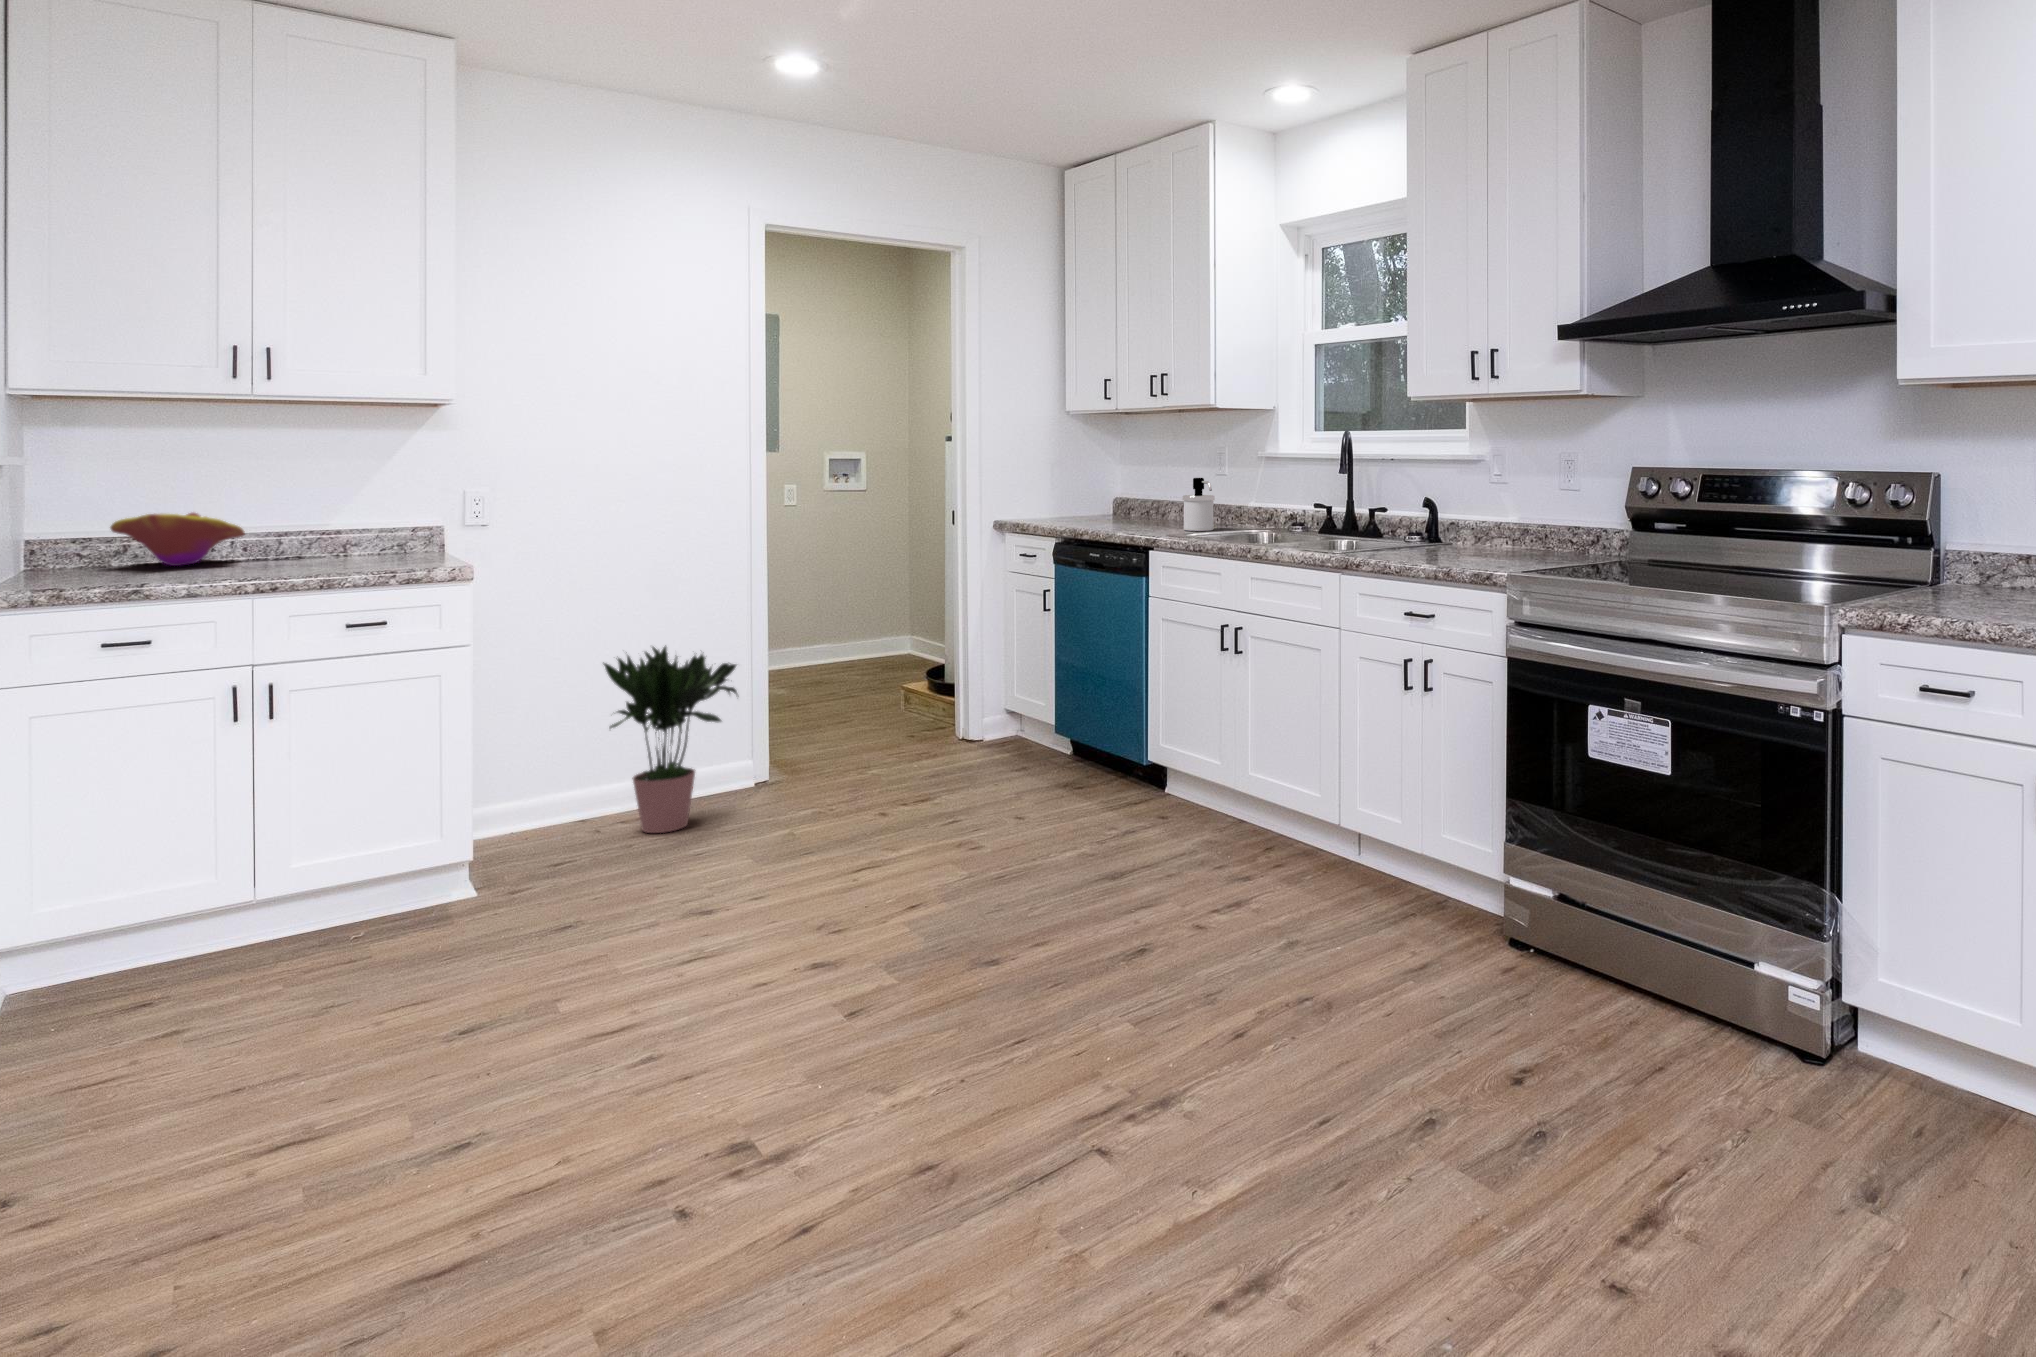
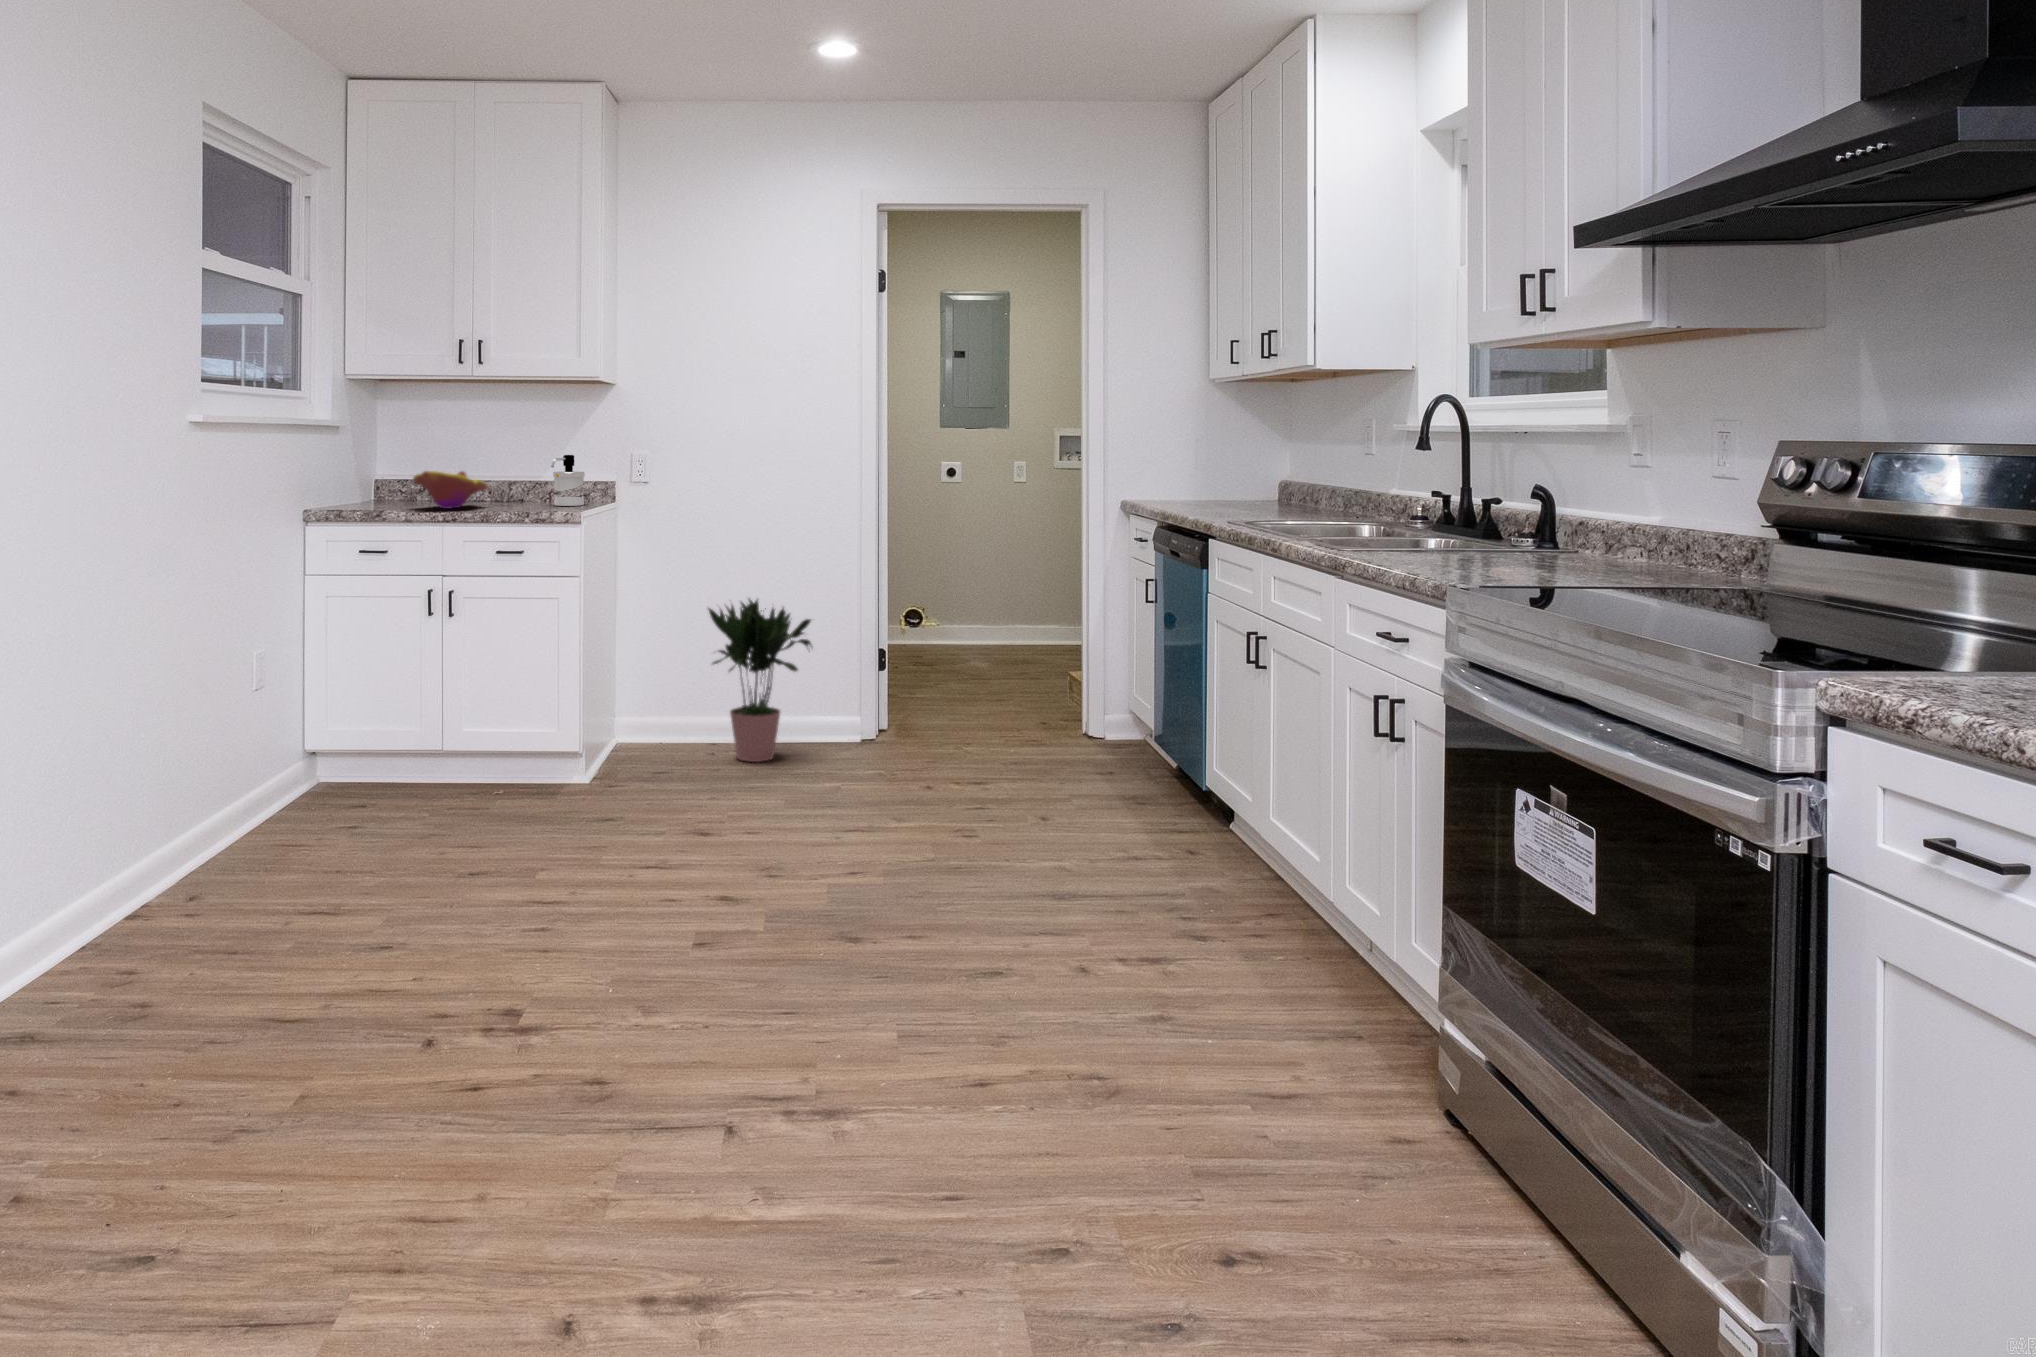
soap dispenser: present [1183,478,1215,531] -> present [551,455,585,506]

